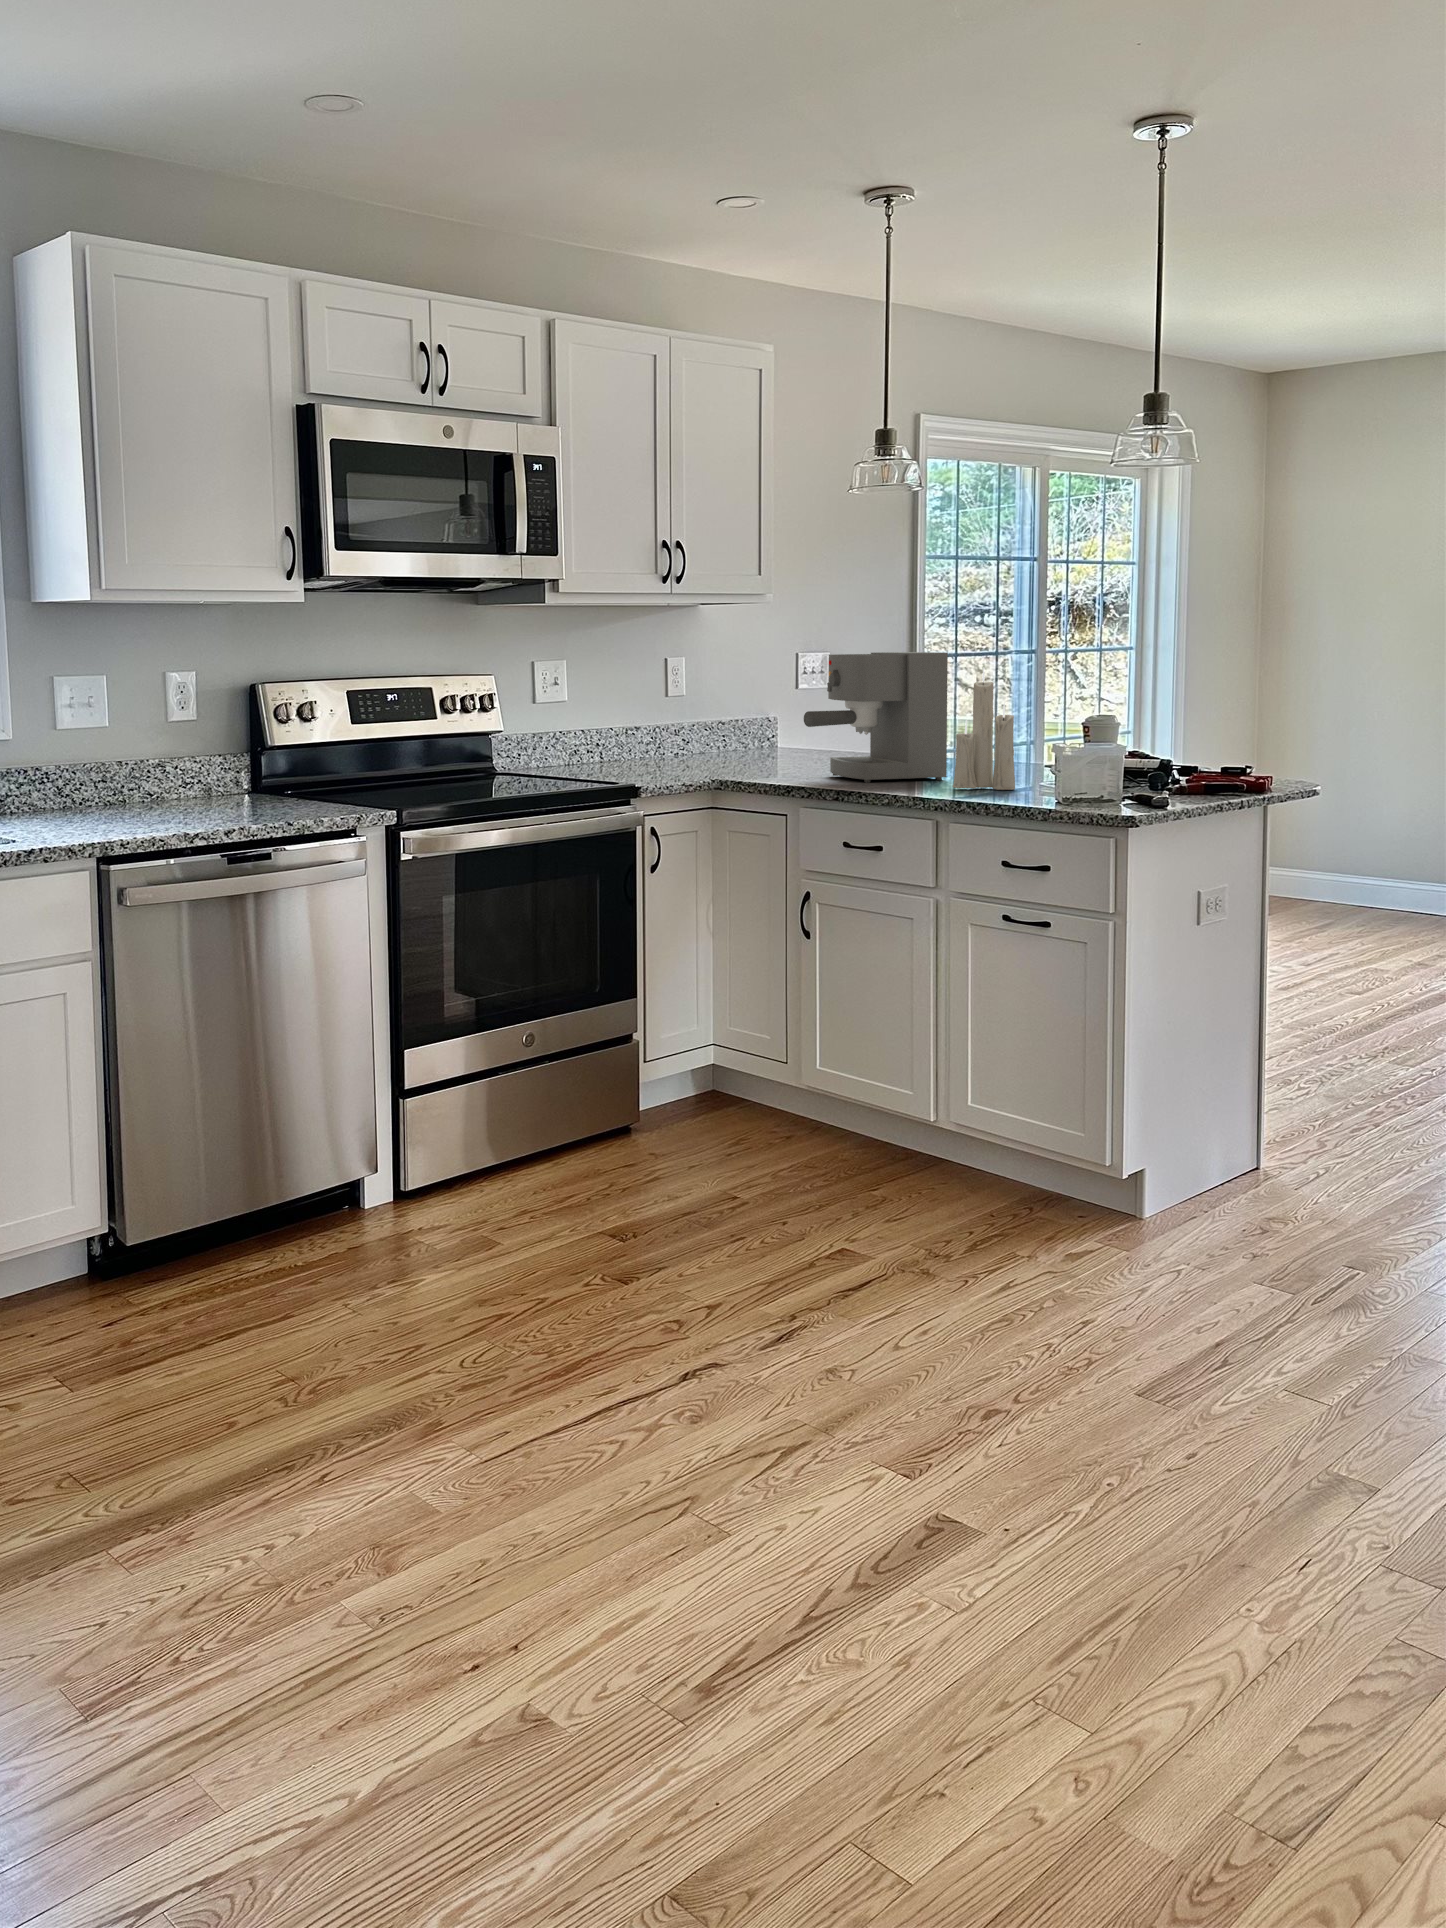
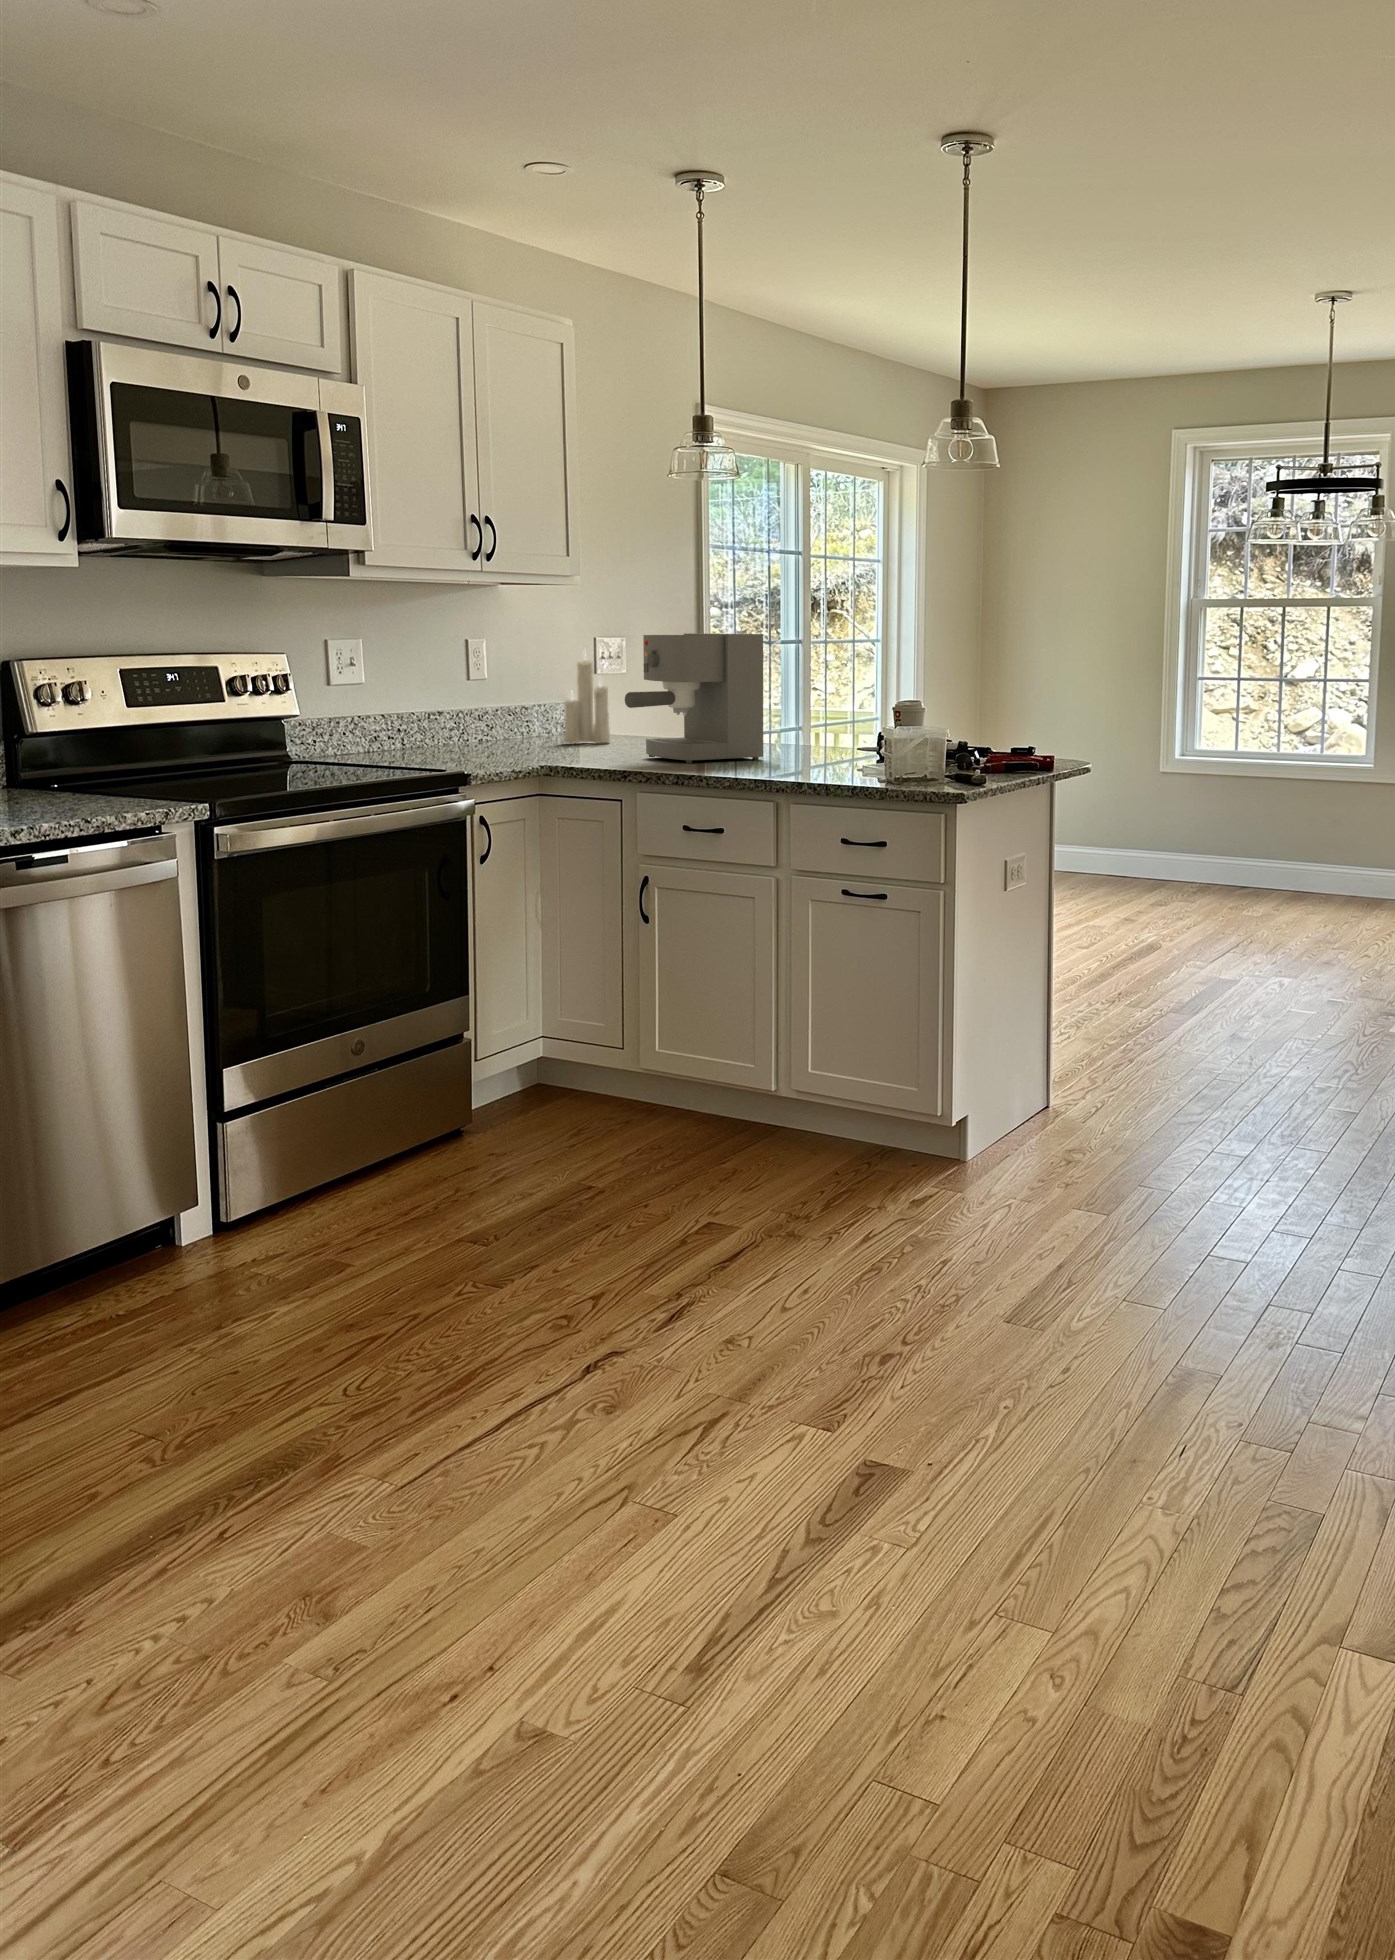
candle: present [952,668,1015,790] -> present [564,660,610,743]

